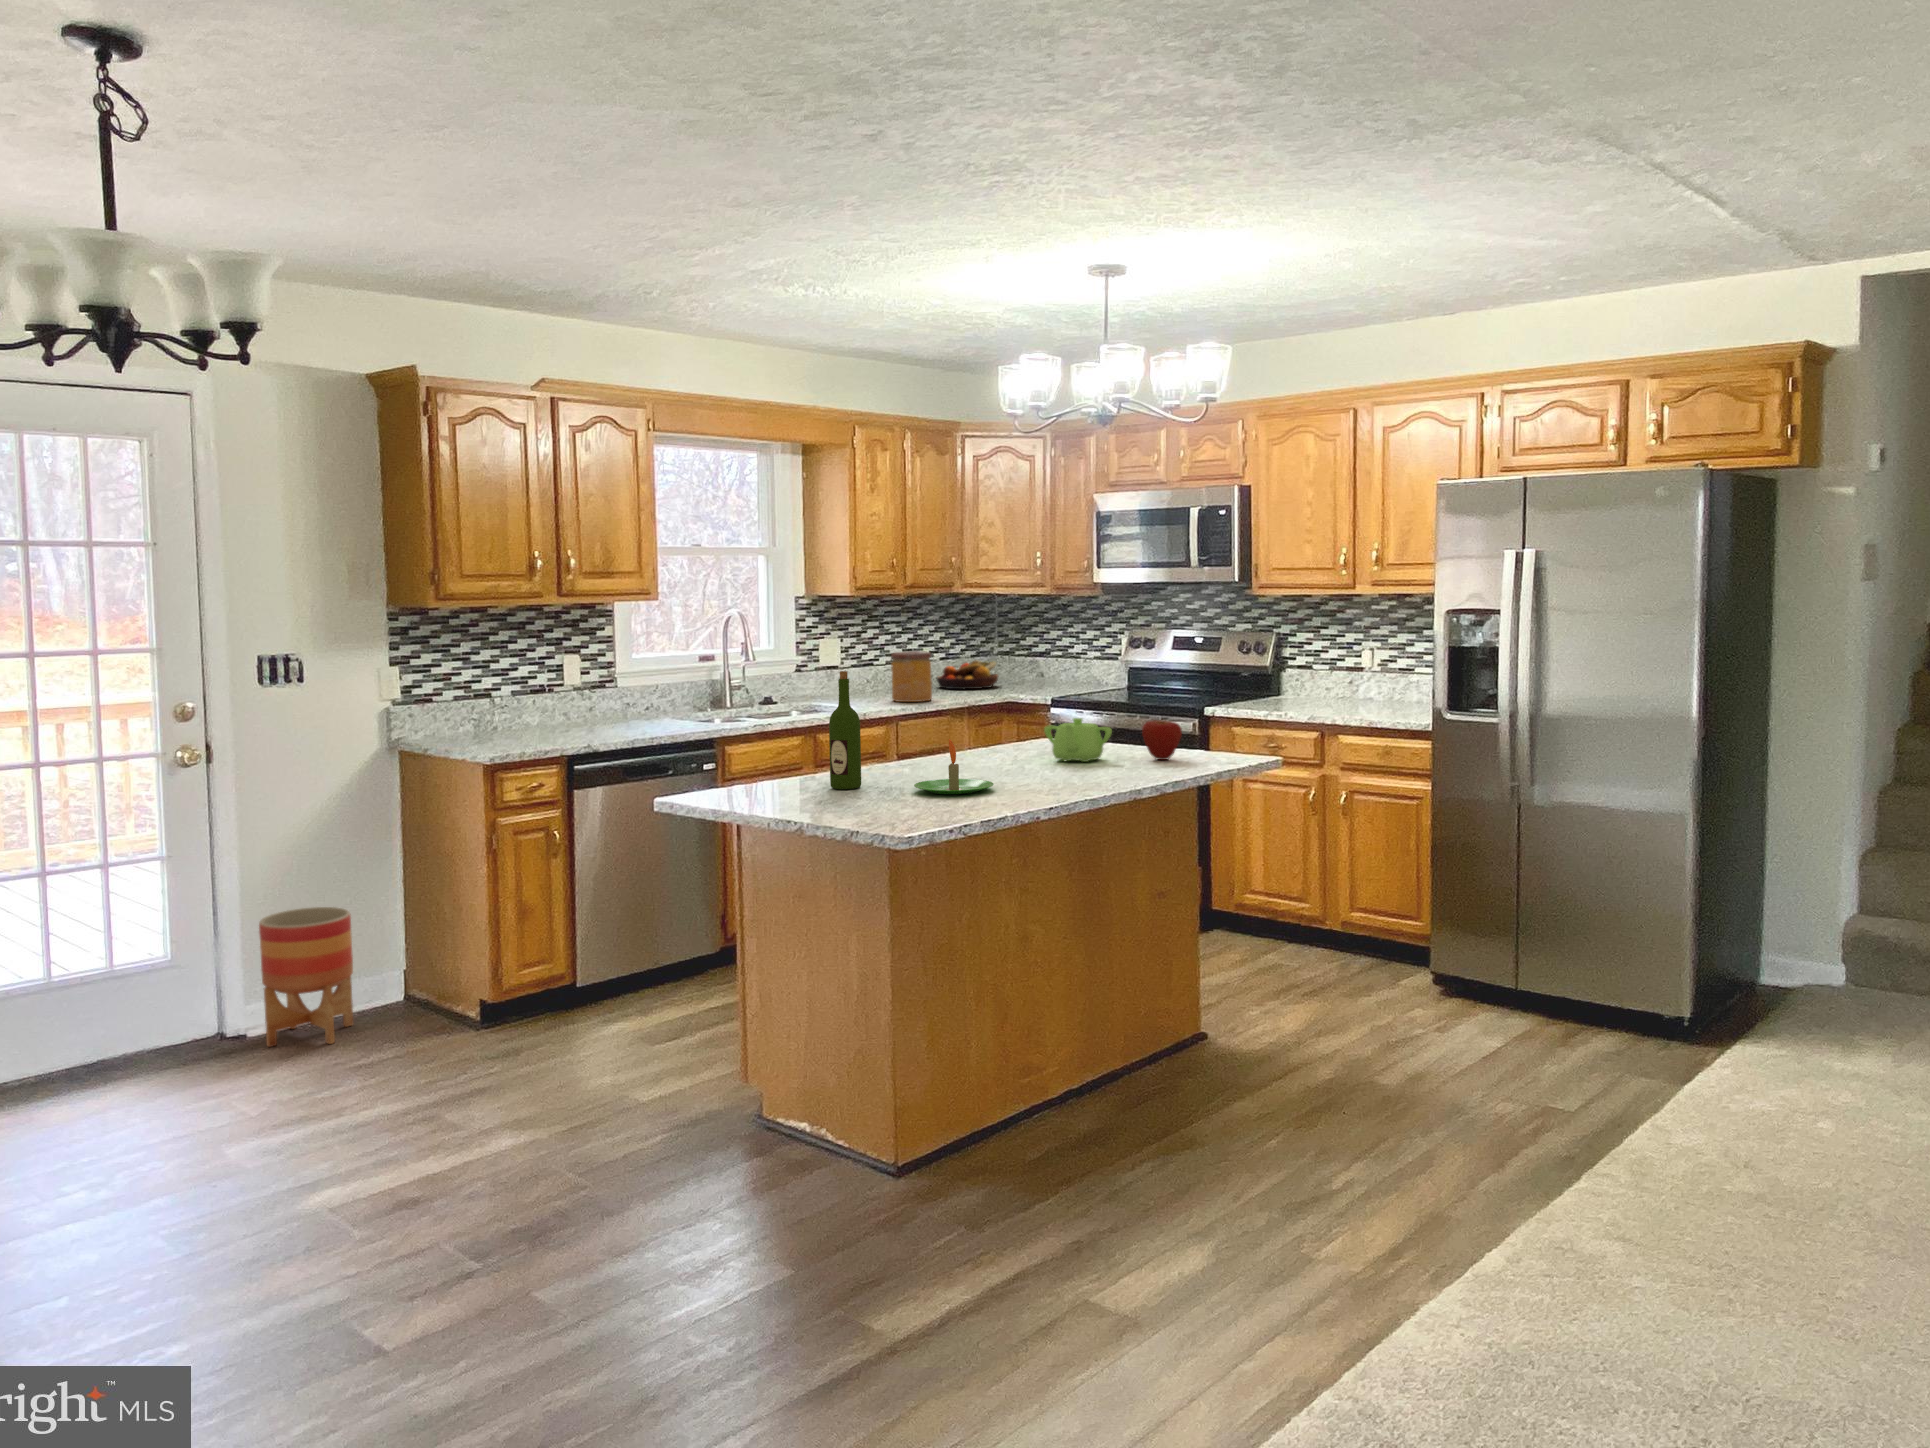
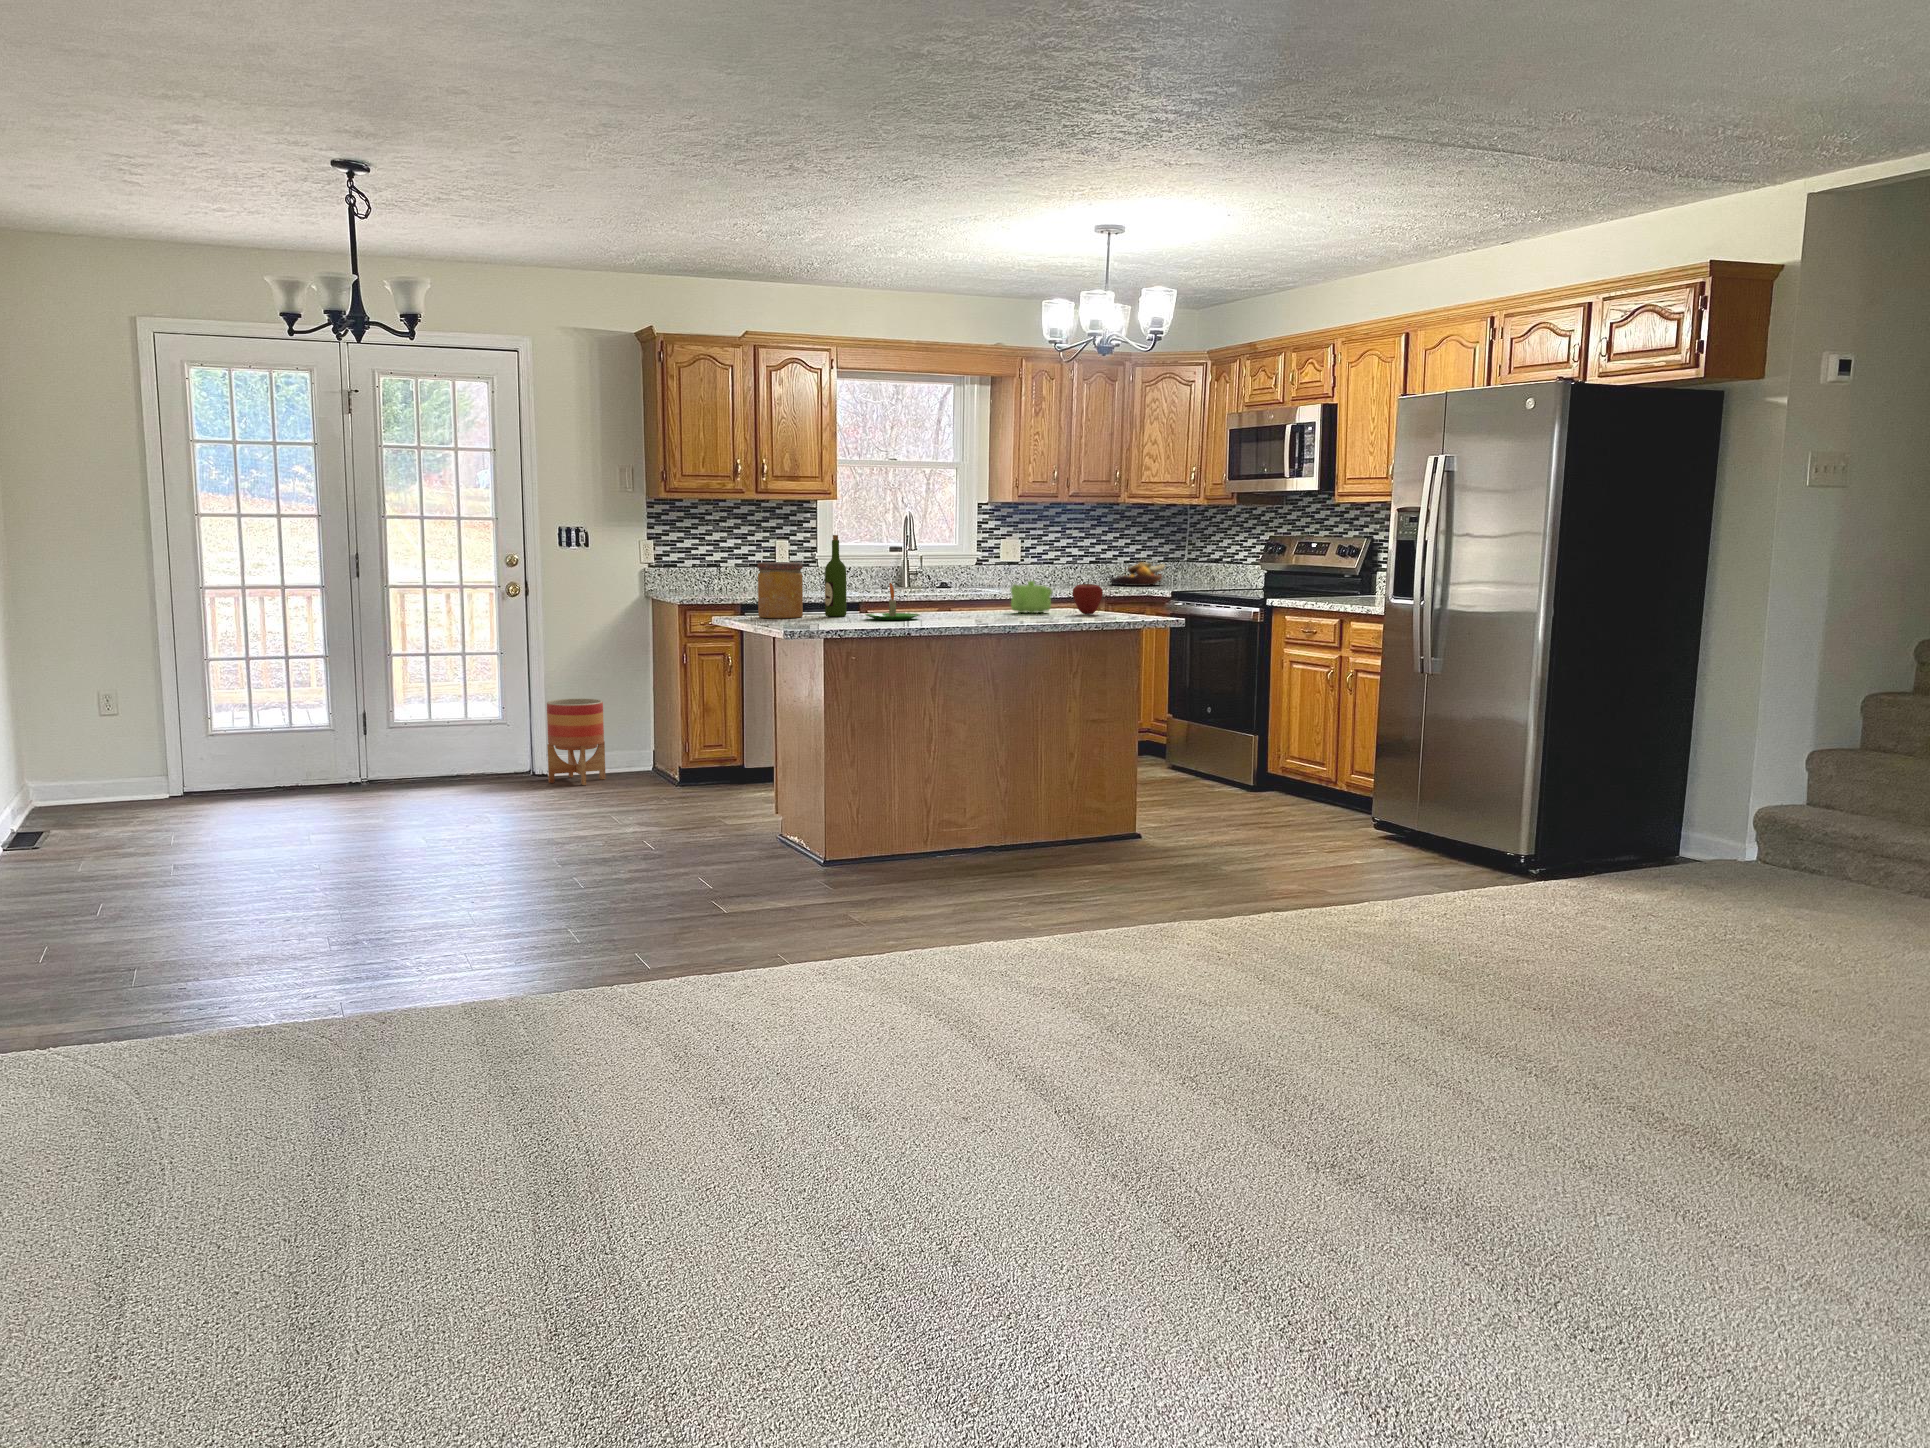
jar: present [891,651,932,702] -> present [758,562,803,618]

